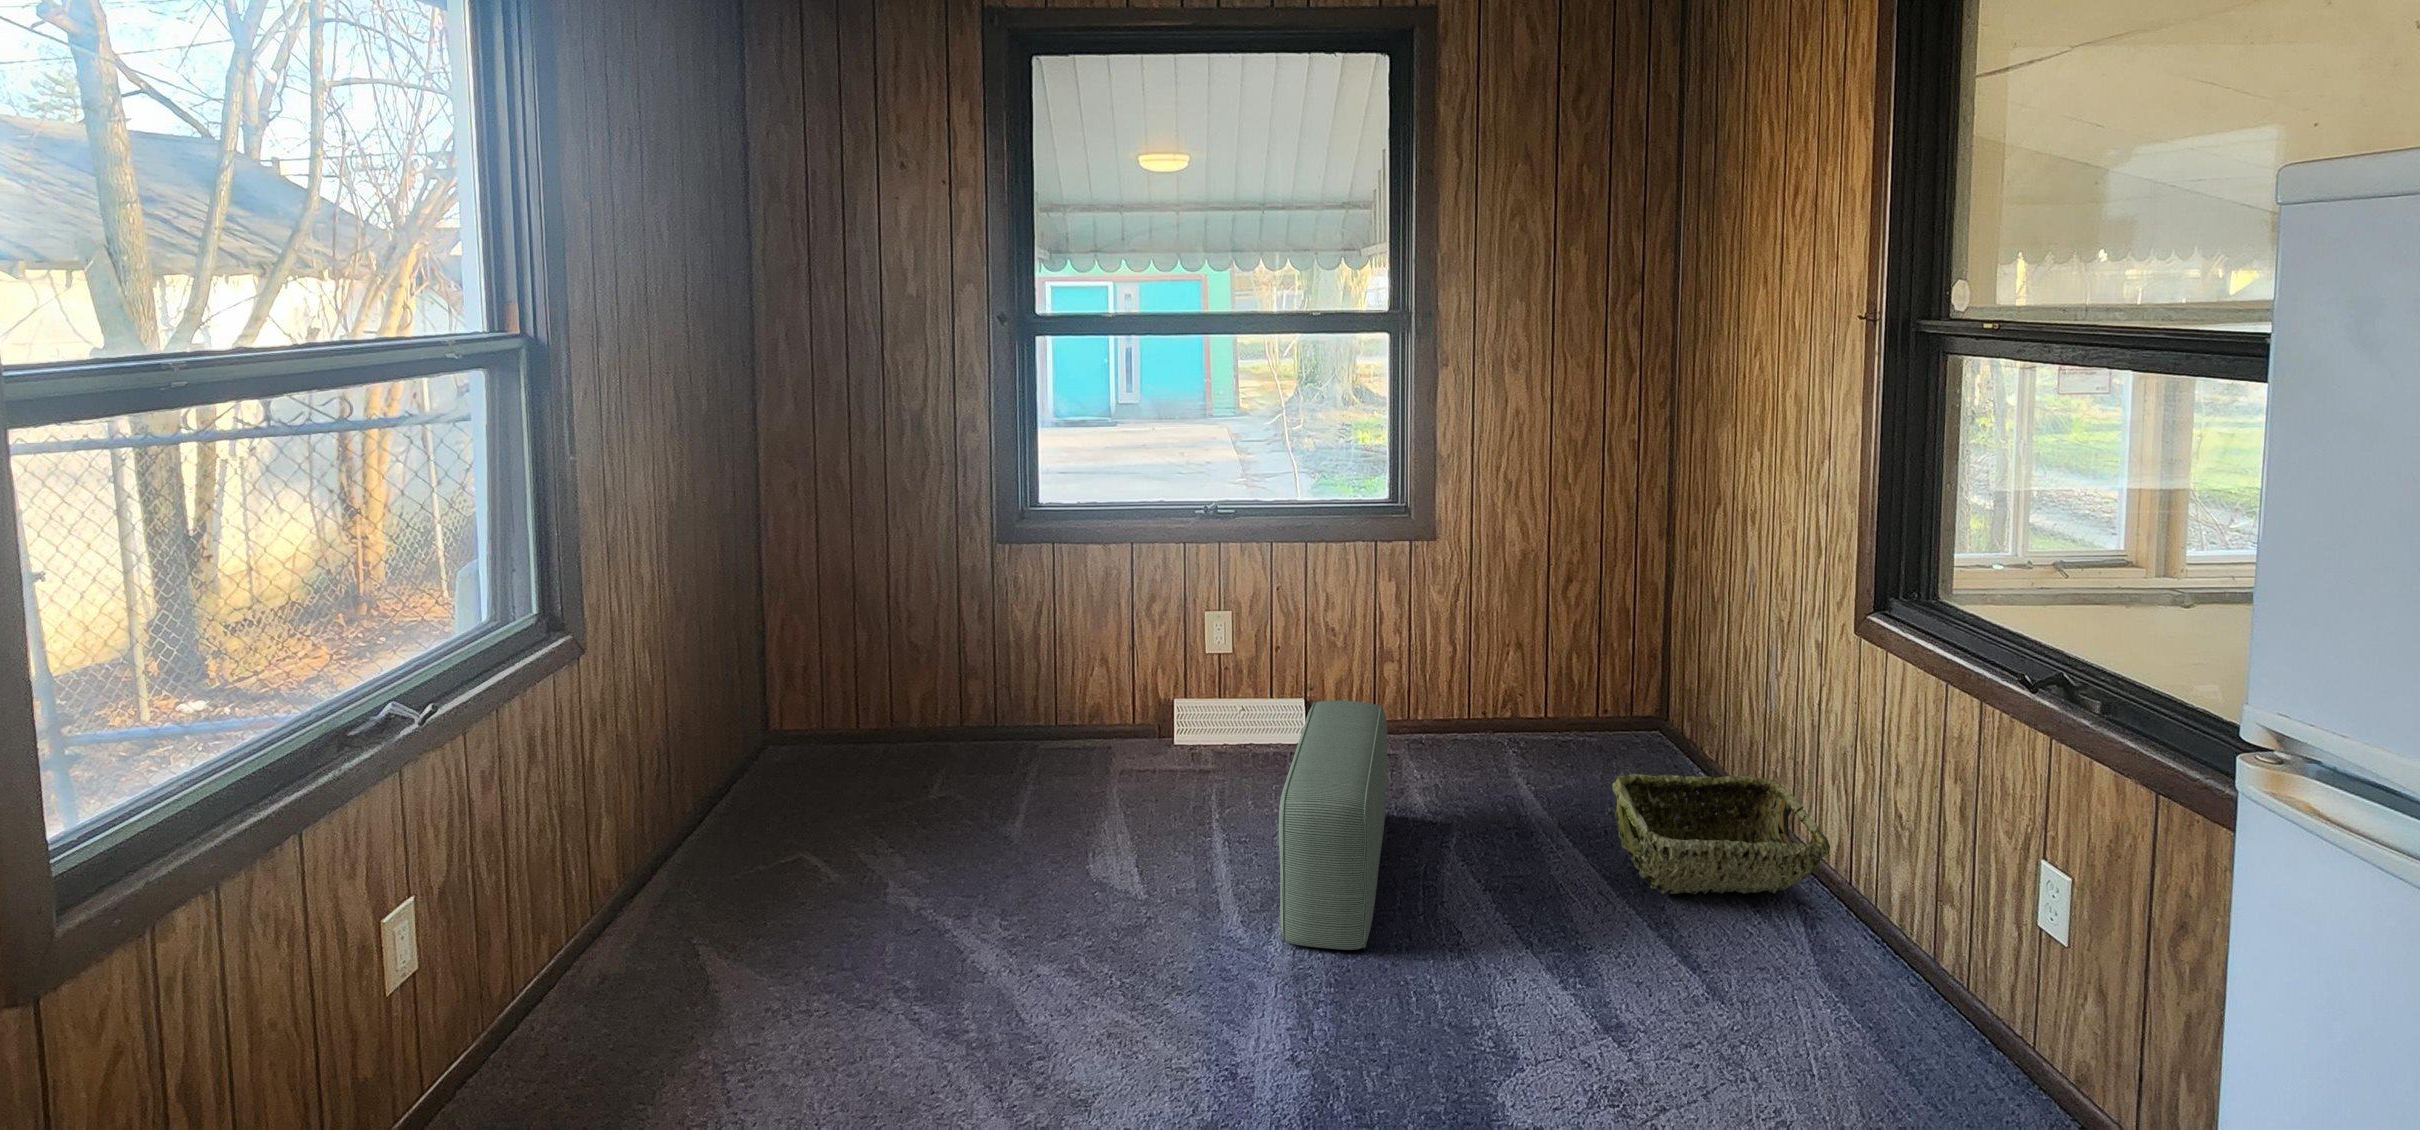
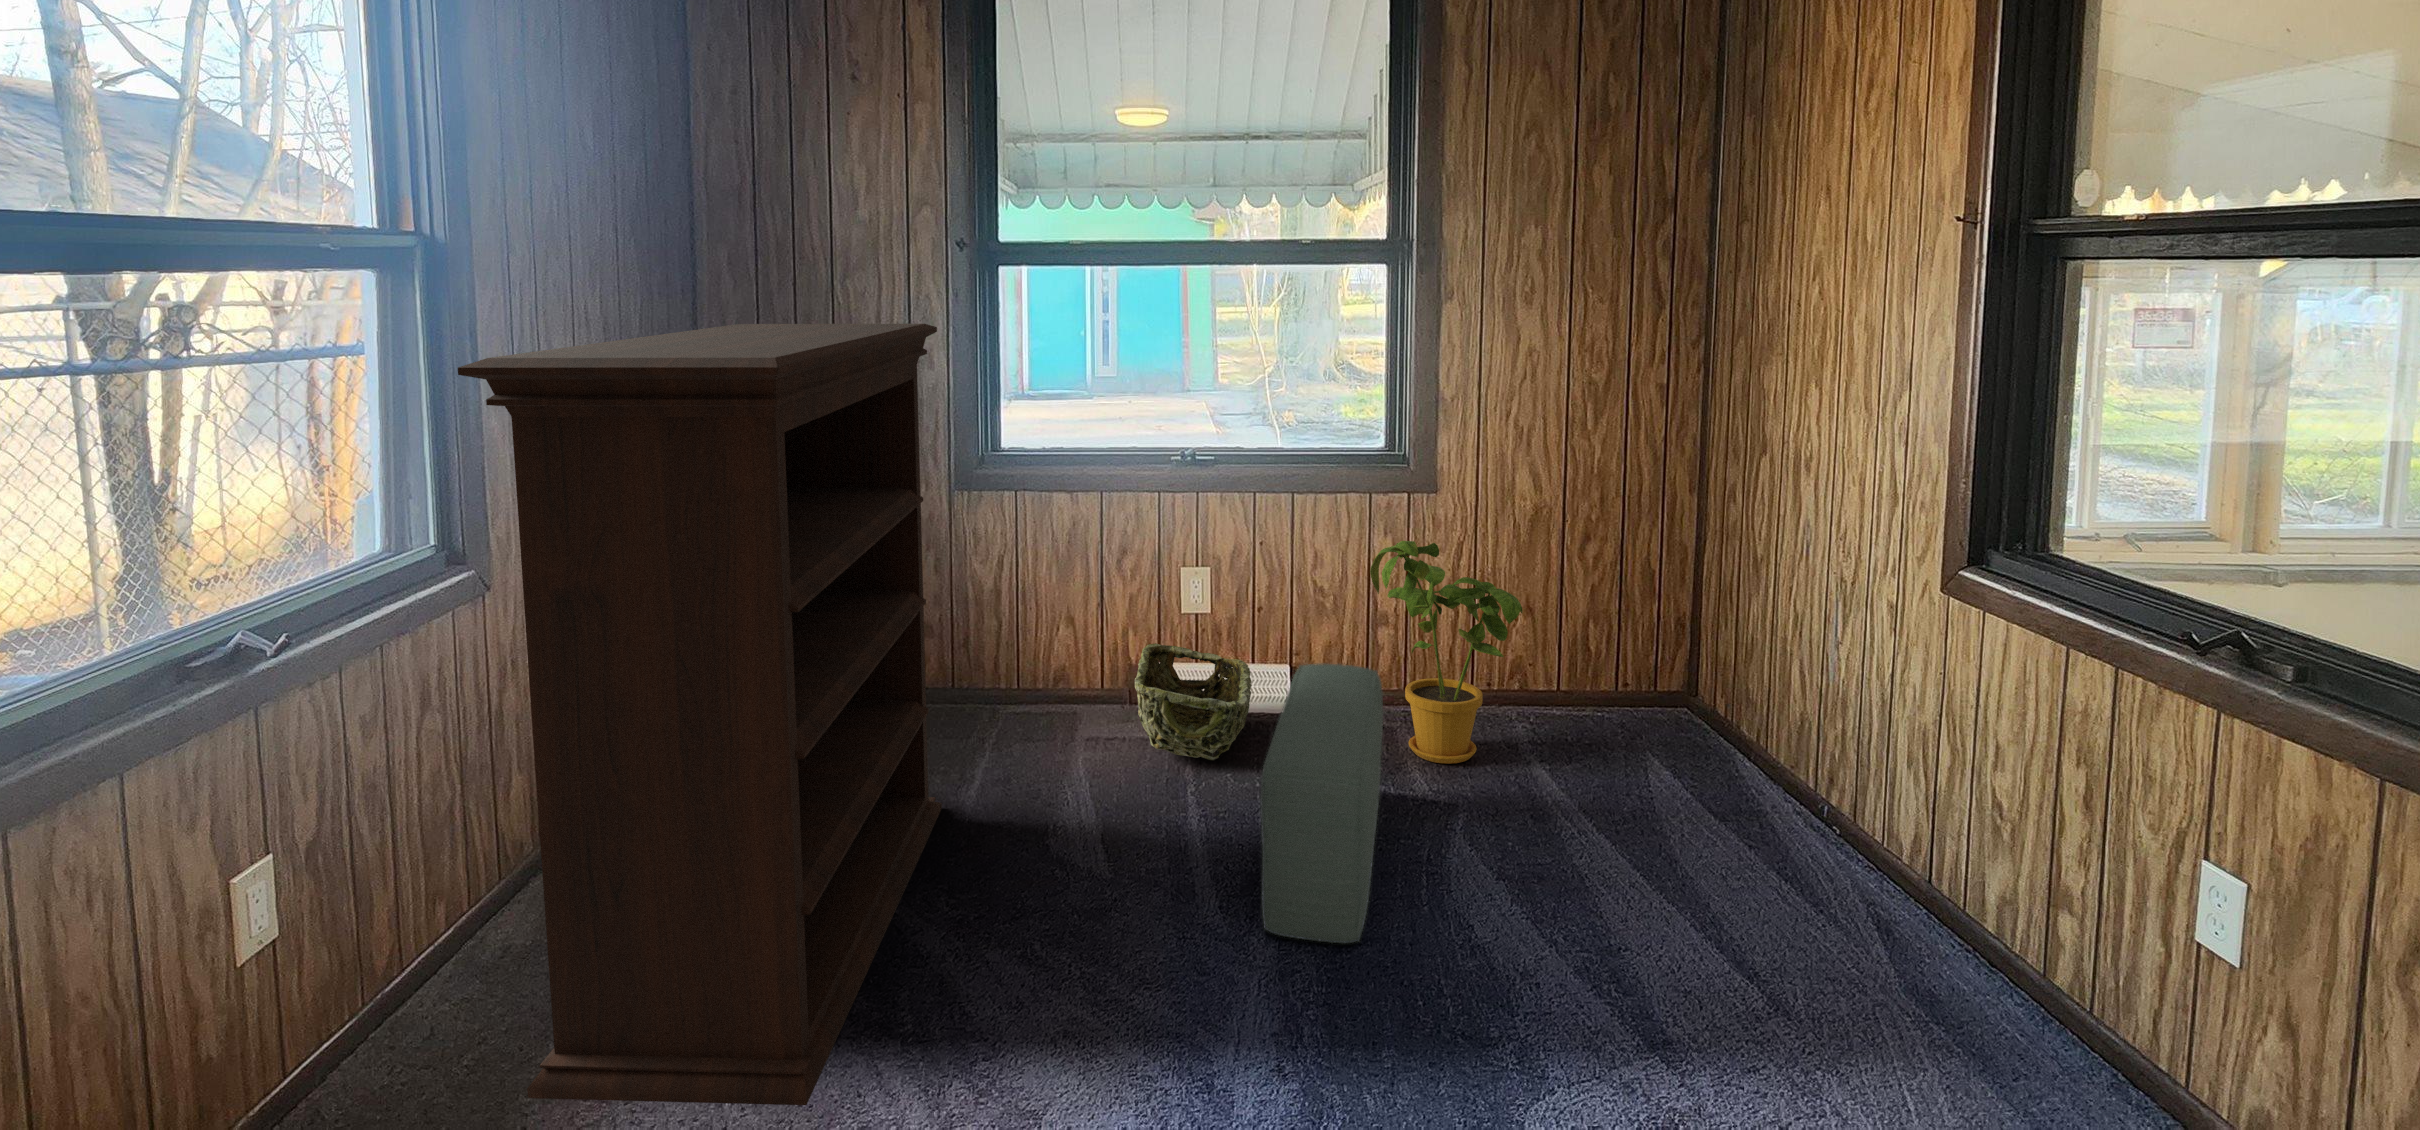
bookshelf: none [586,402,991,1106] -> present [458,324,942,1105]
house plant: none [1377,589,1511,787] -> present [1370,541,1523,764]
woven basket: present [1613,774,1830,894] -> present [1135,643,1252,760]

